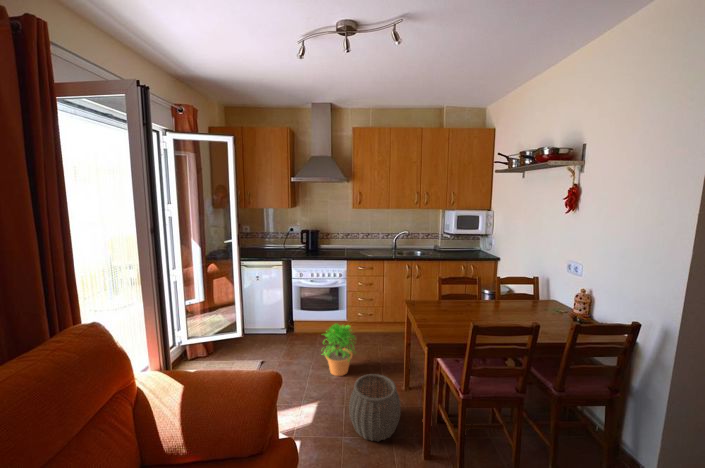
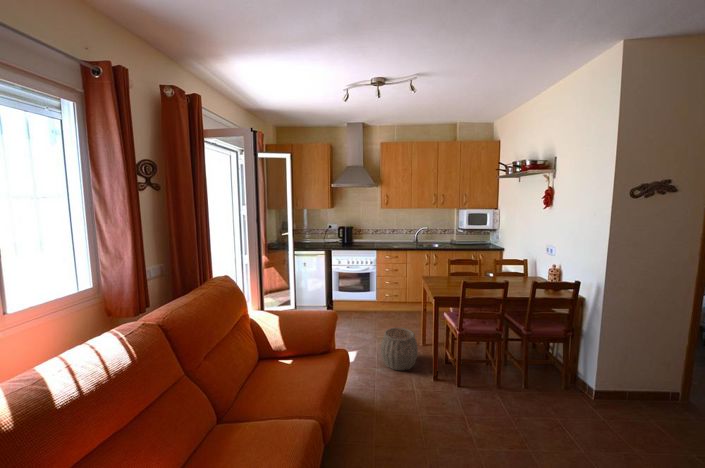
potted plant: present [323,324,355,376] -> none [357,297,386,337]

